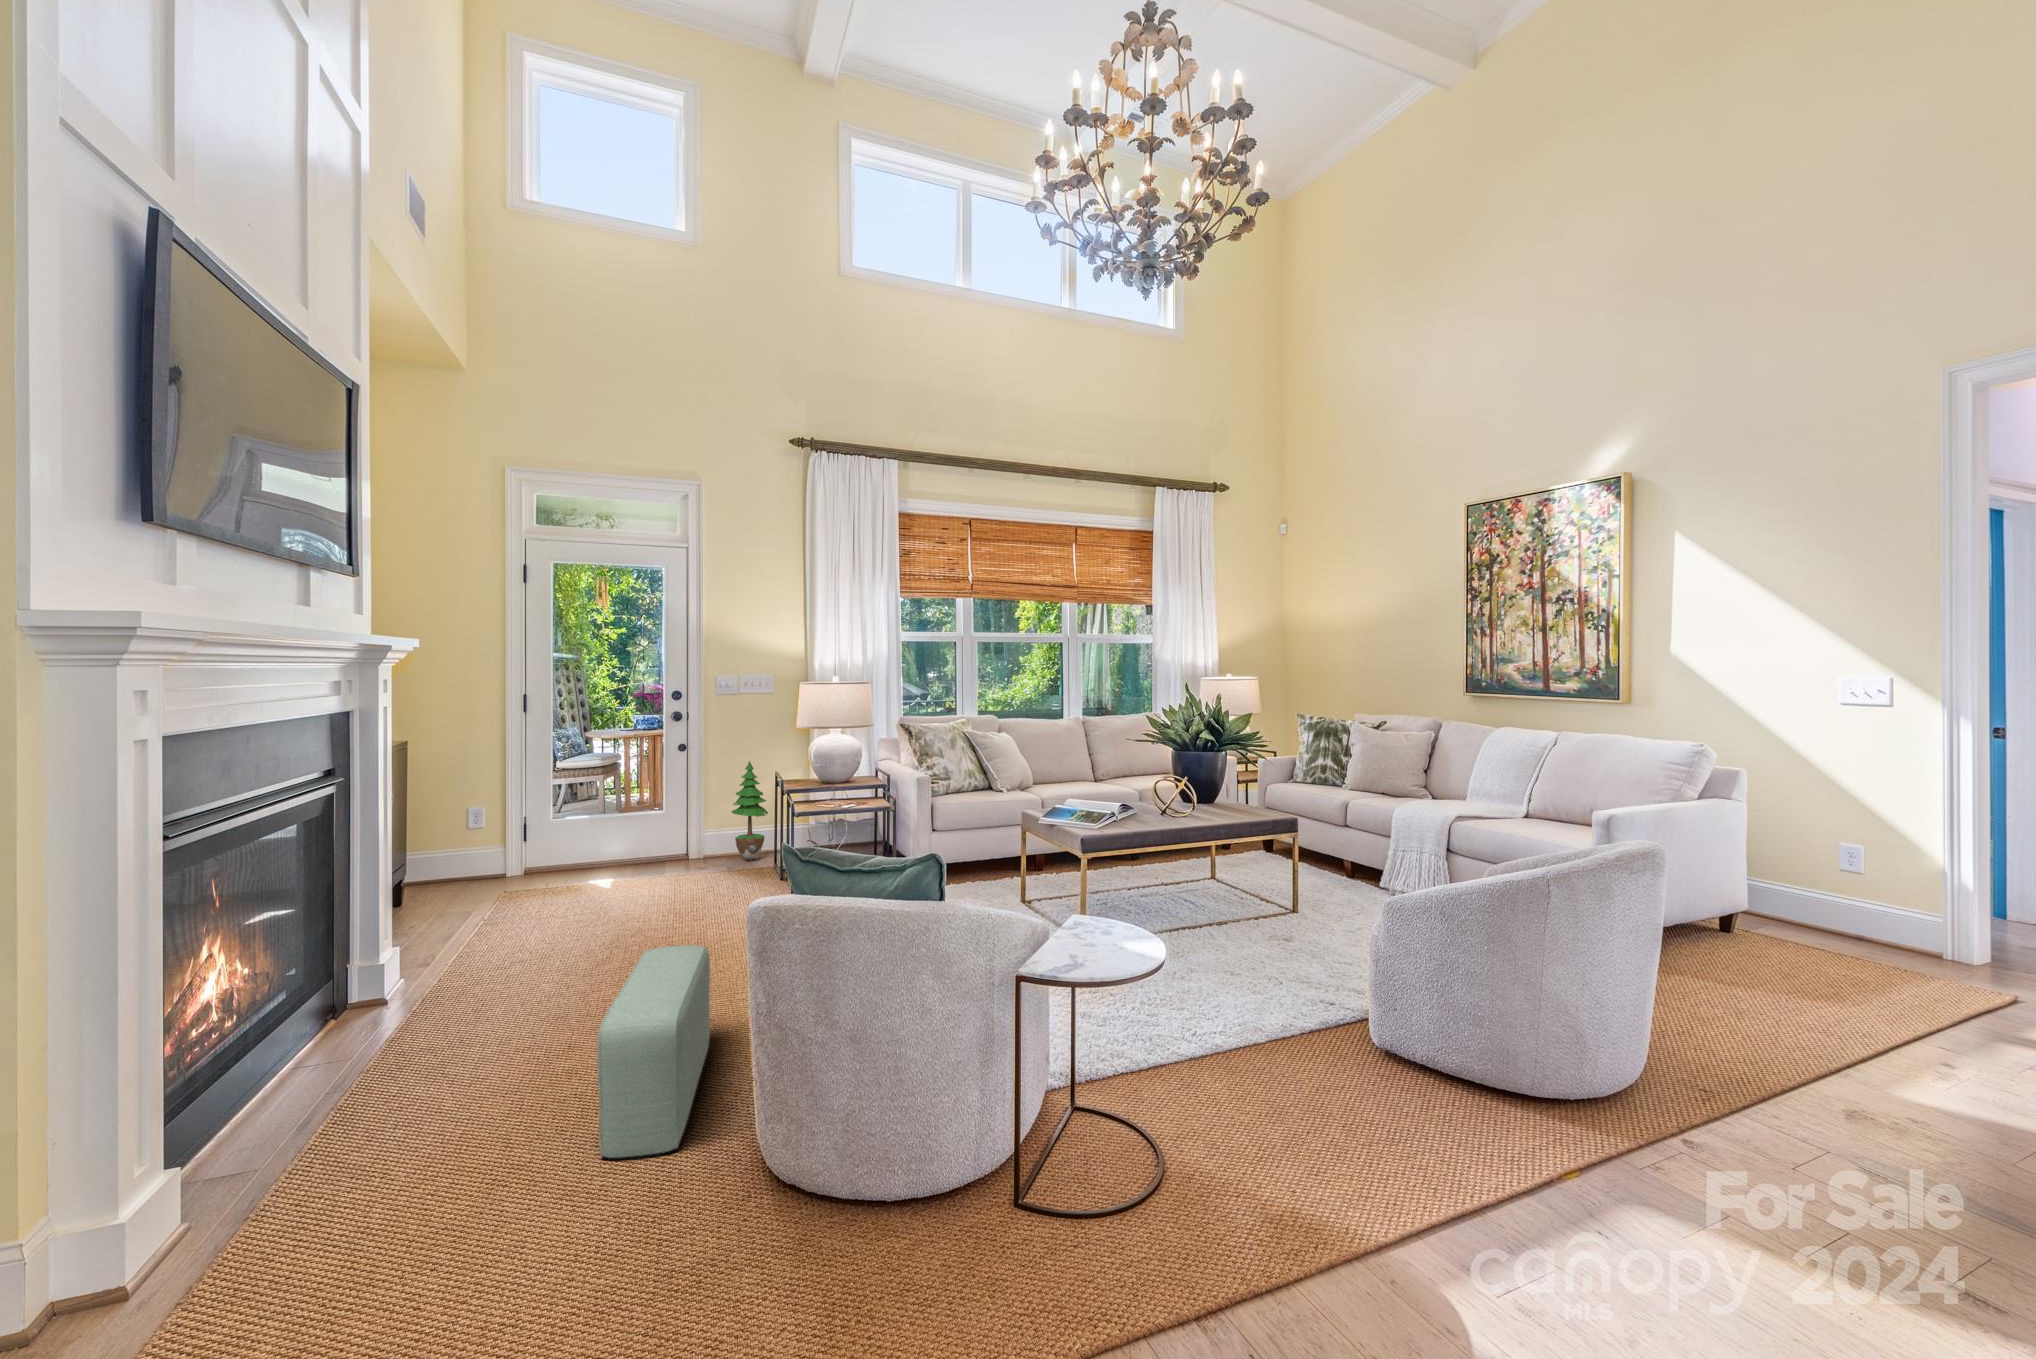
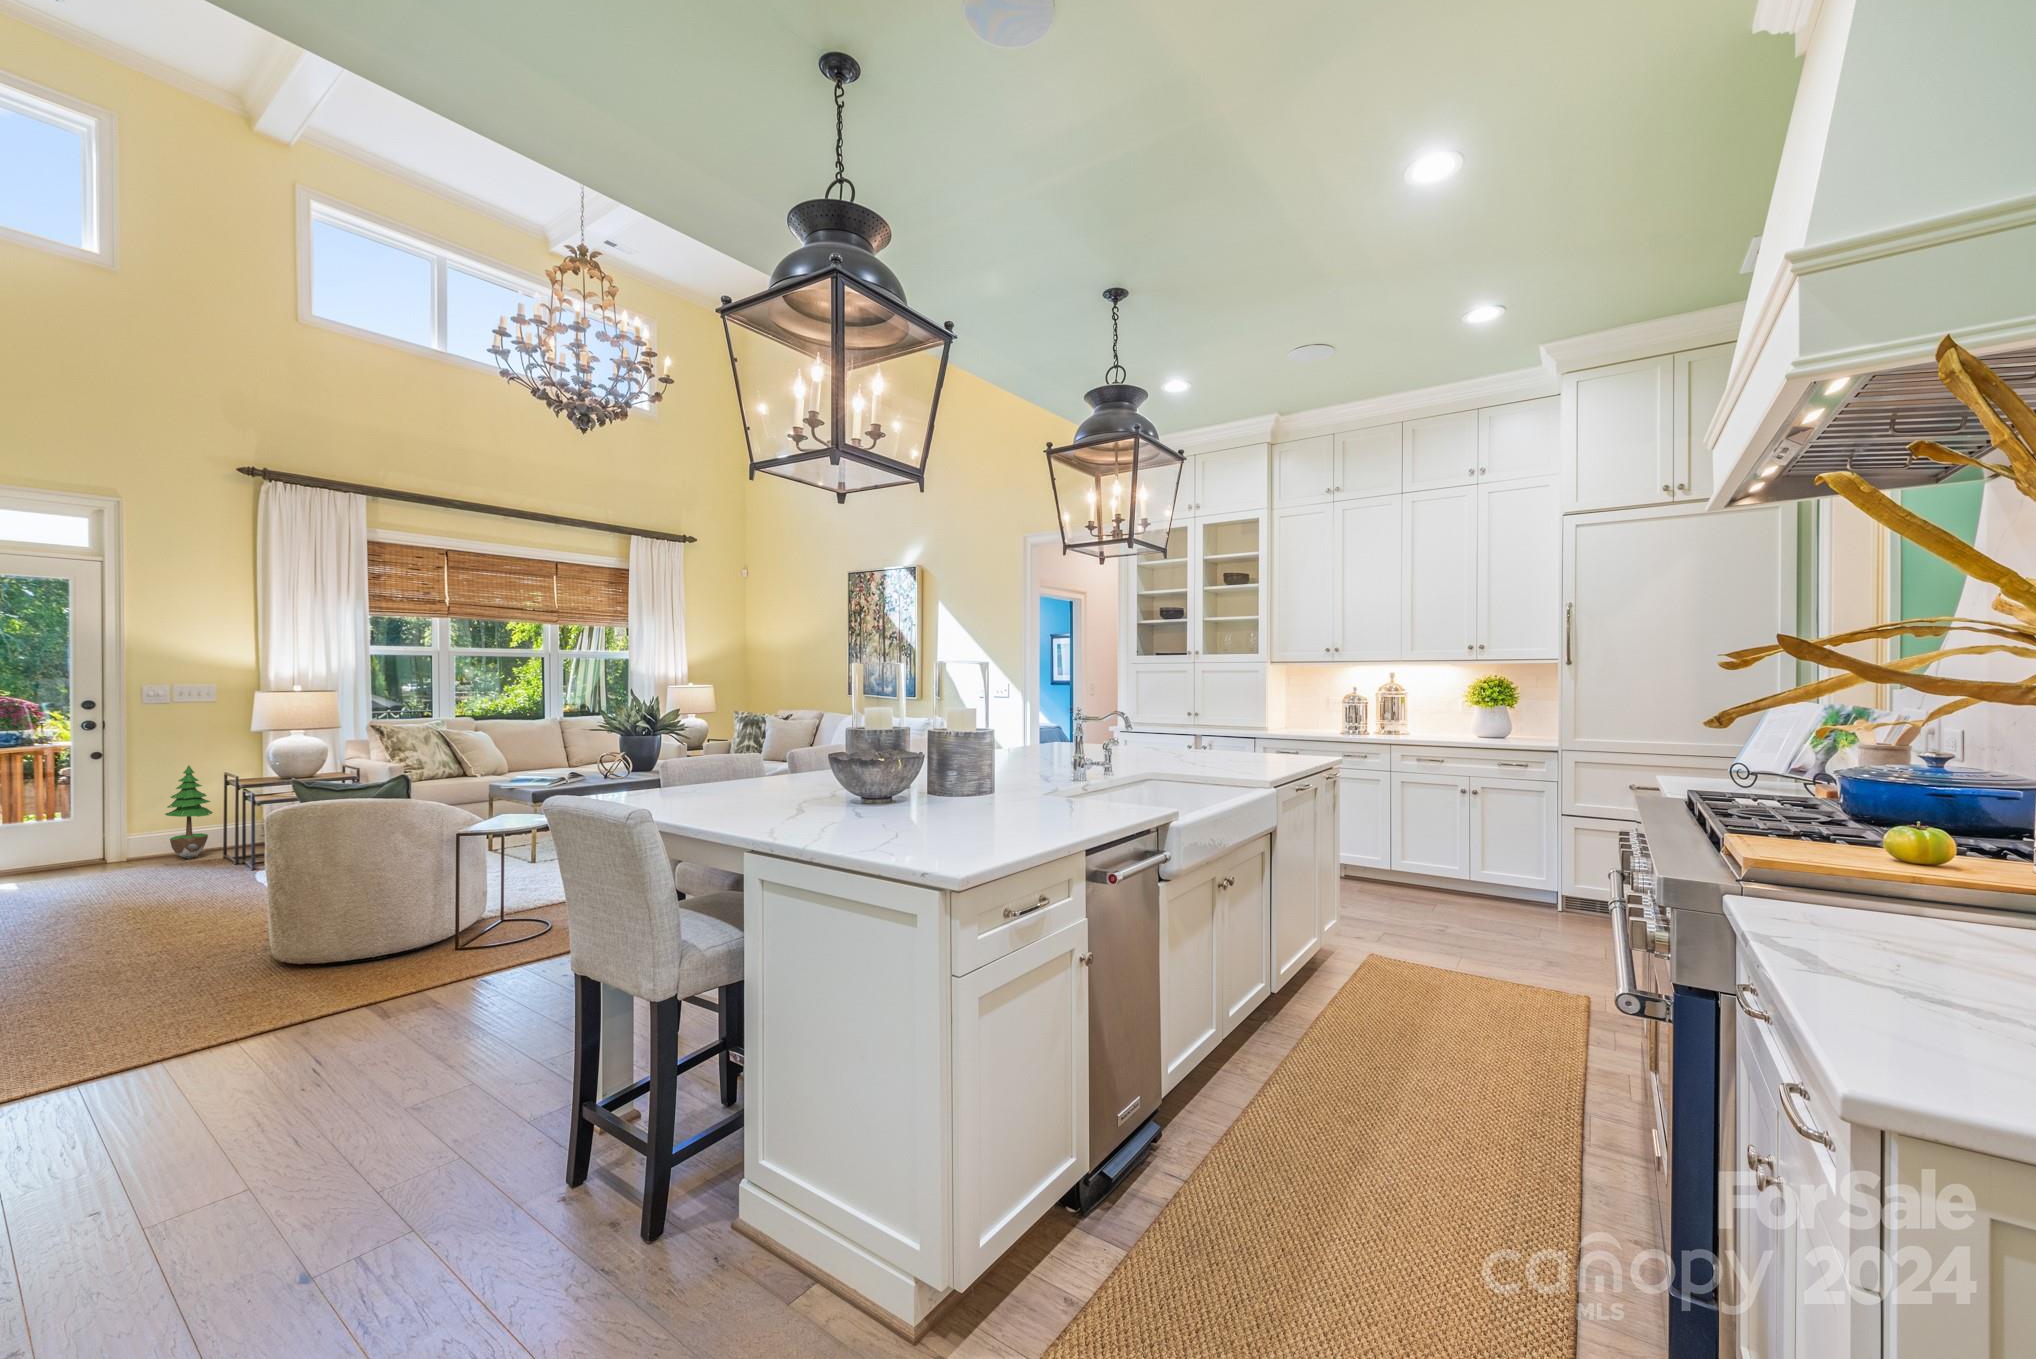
pouf: present [597,945,710,1158] -> none [61,899,166,1043]

